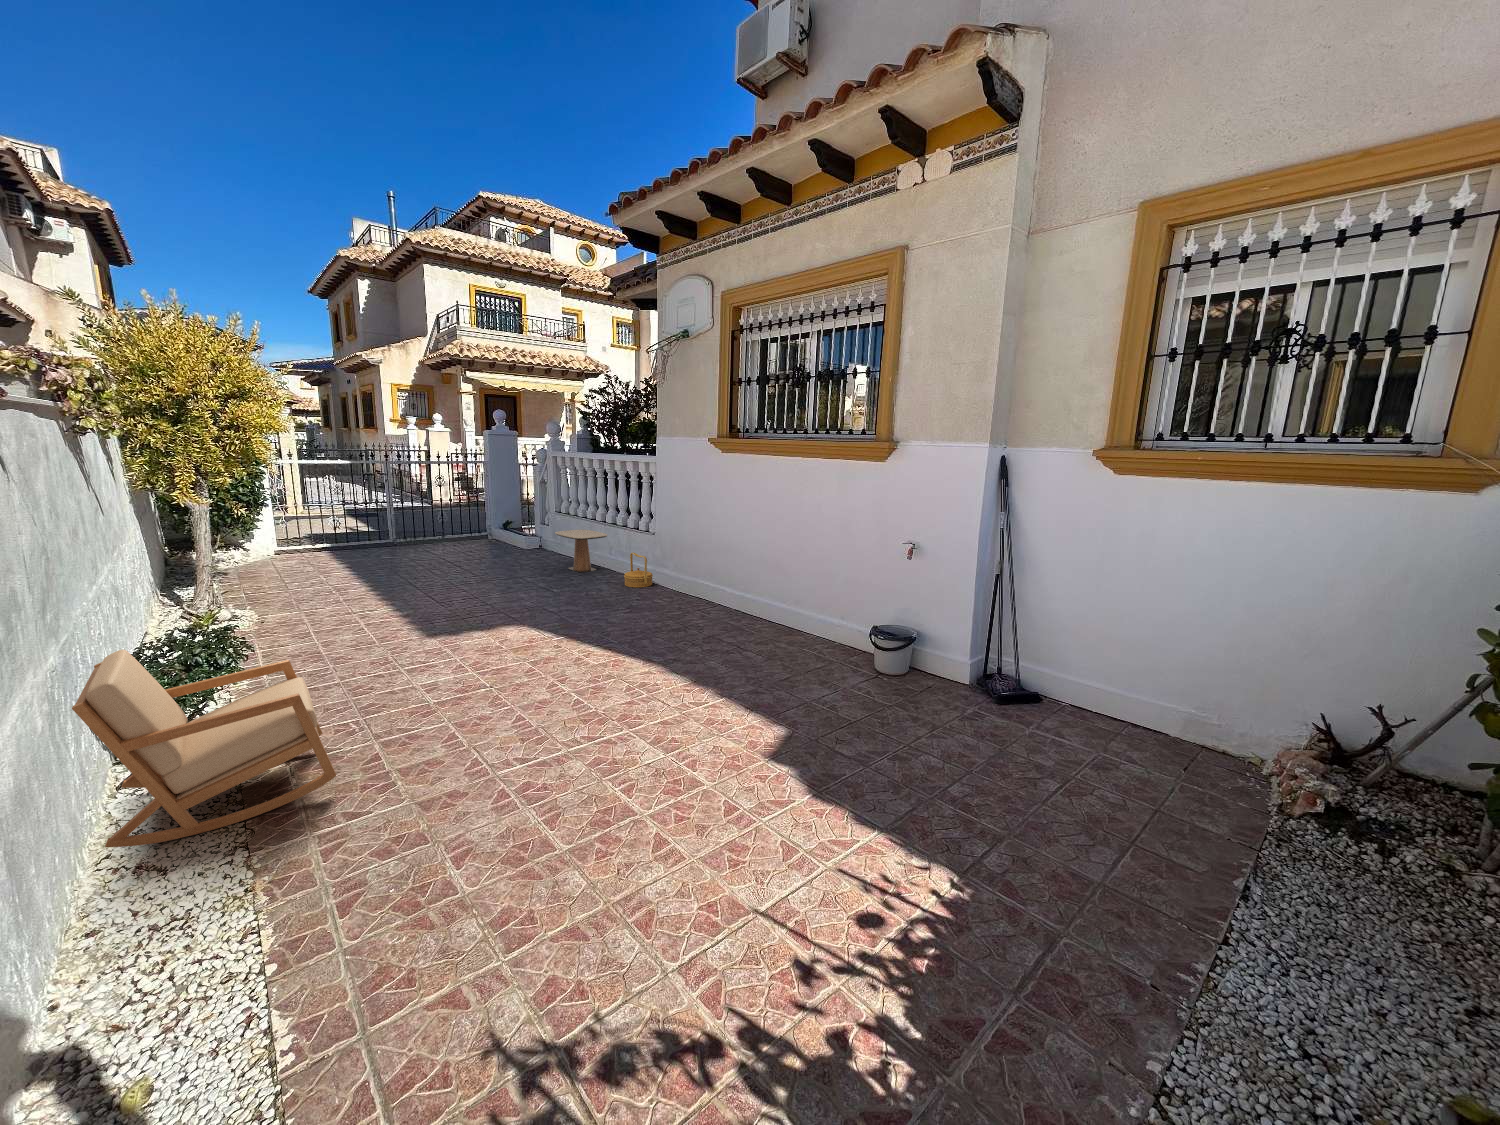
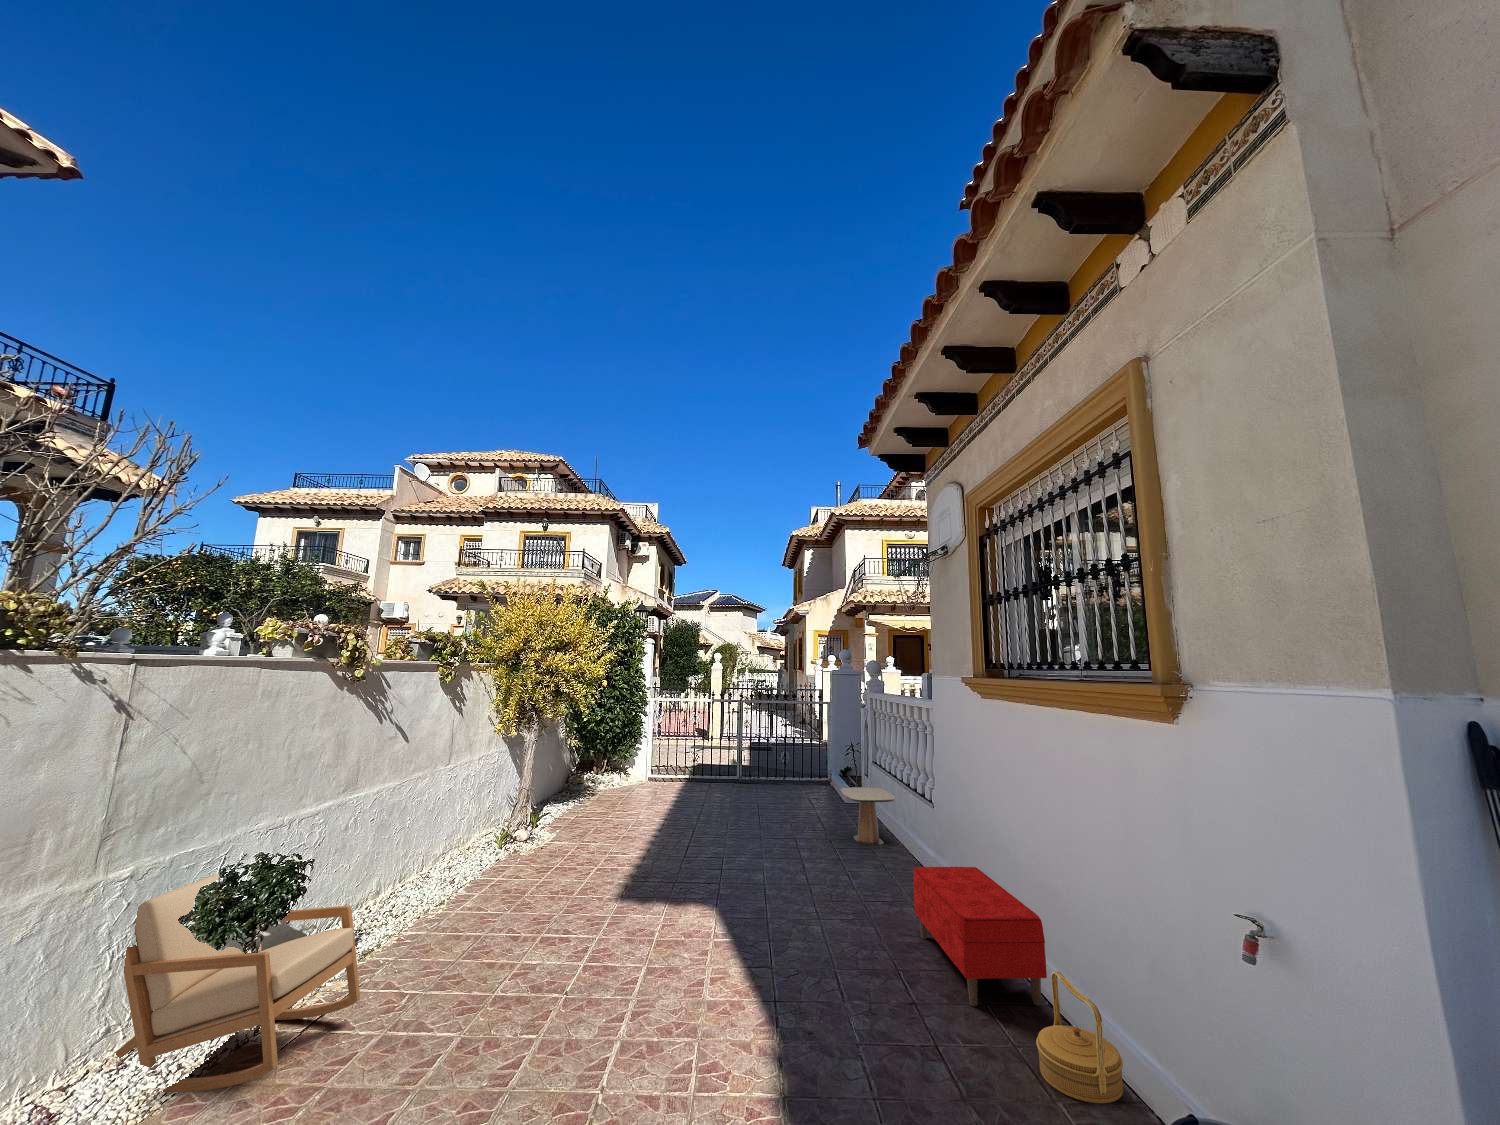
woven basket: present [624,553,653,588] -> present [1036,972,1123,1104]
bench: none [680,564,776,632] -> present [913,867,1047,1006]

